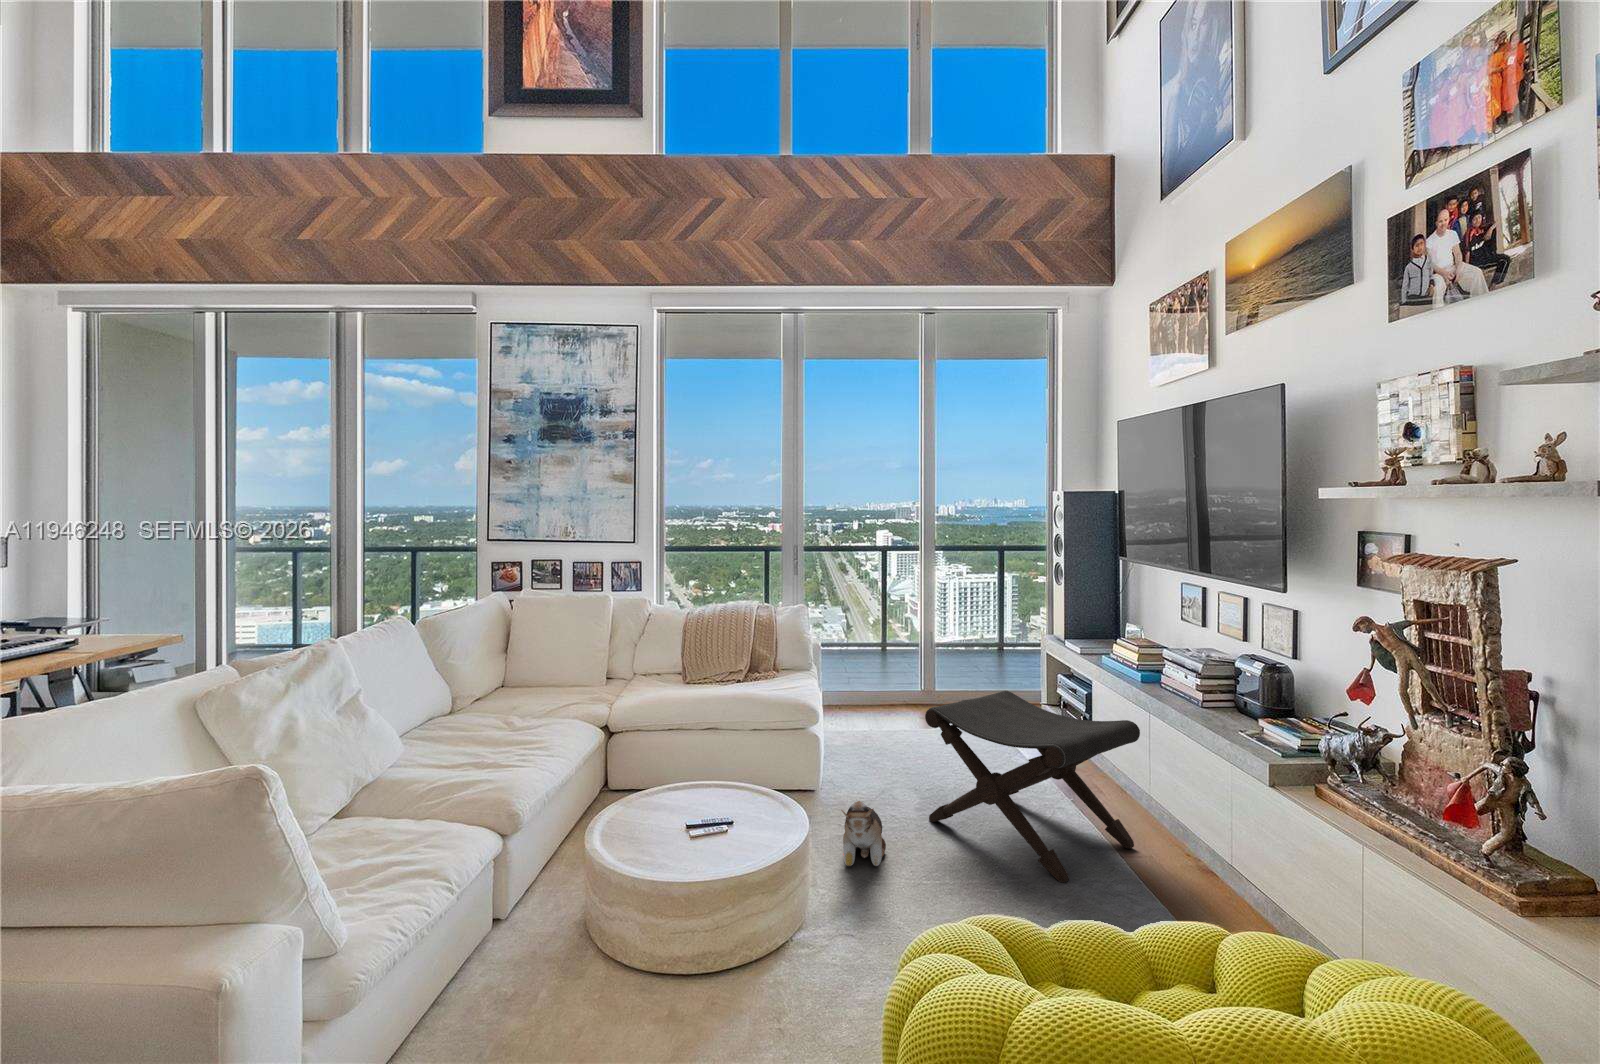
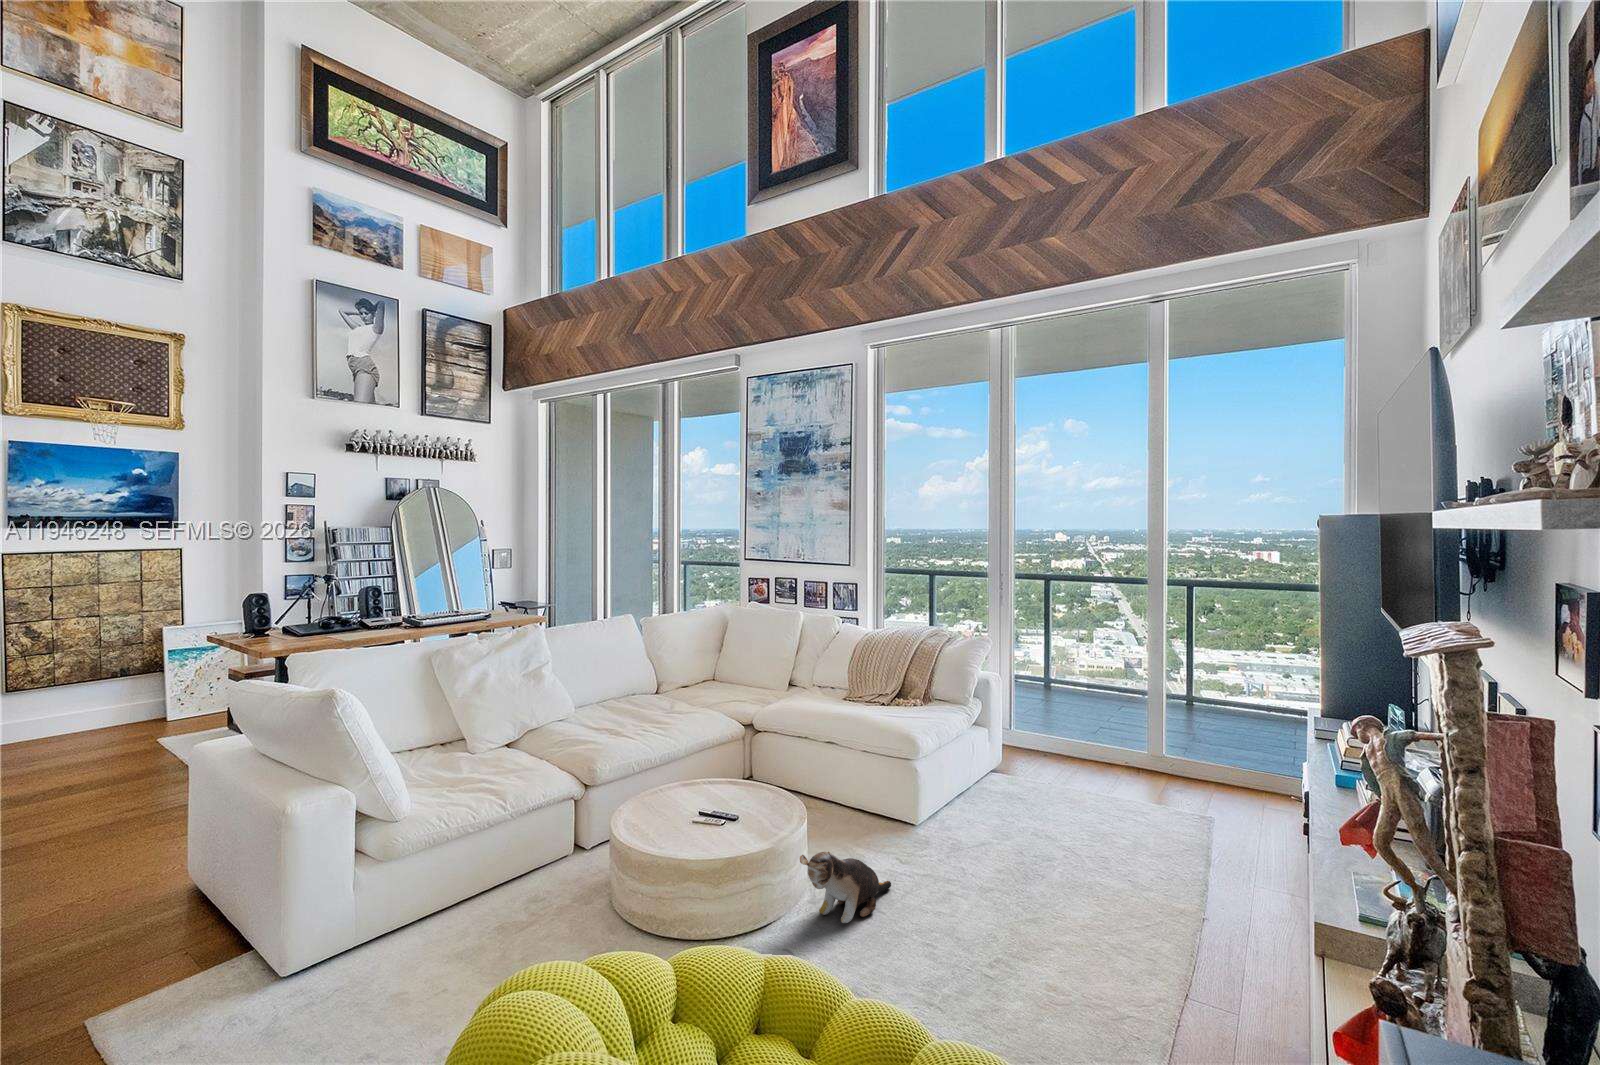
footstool: present [925,691,1140,883] -> none [957,773,1182,1017]

